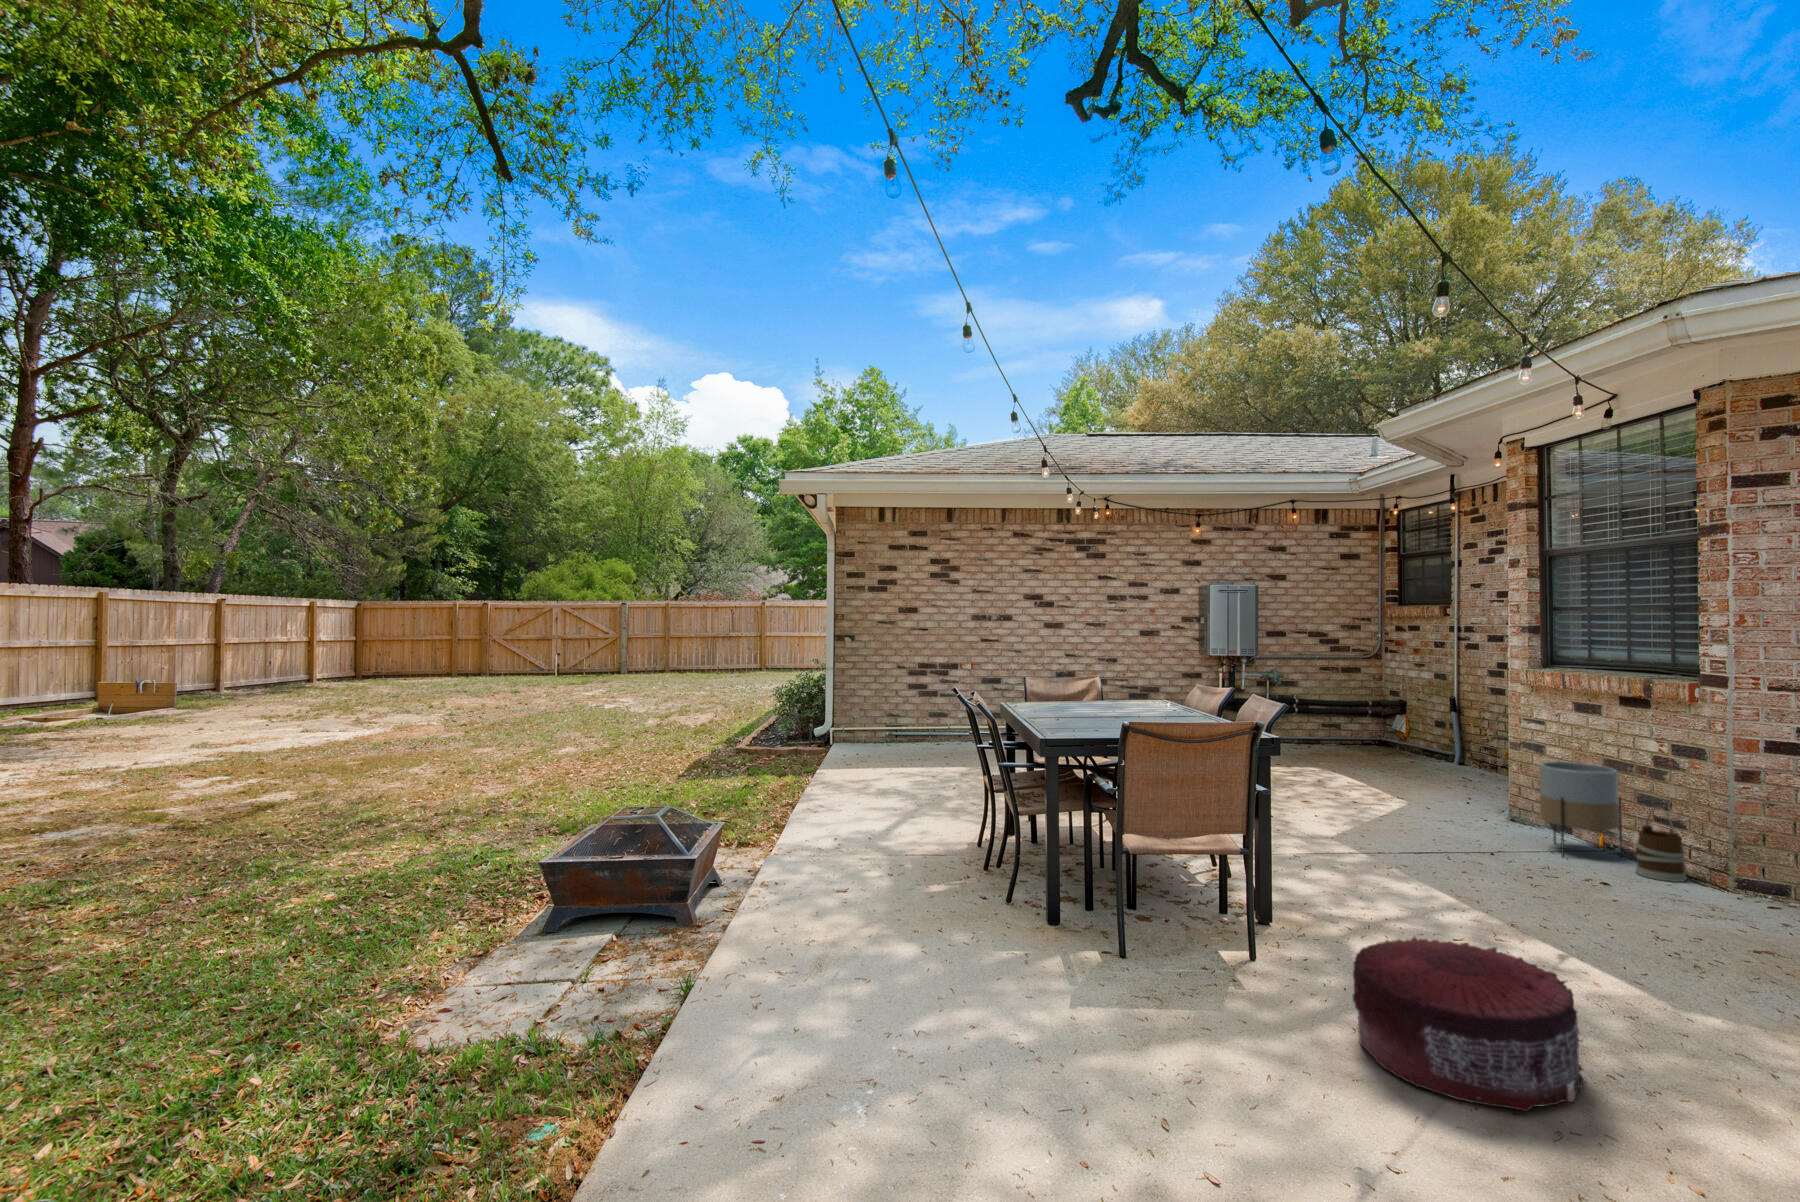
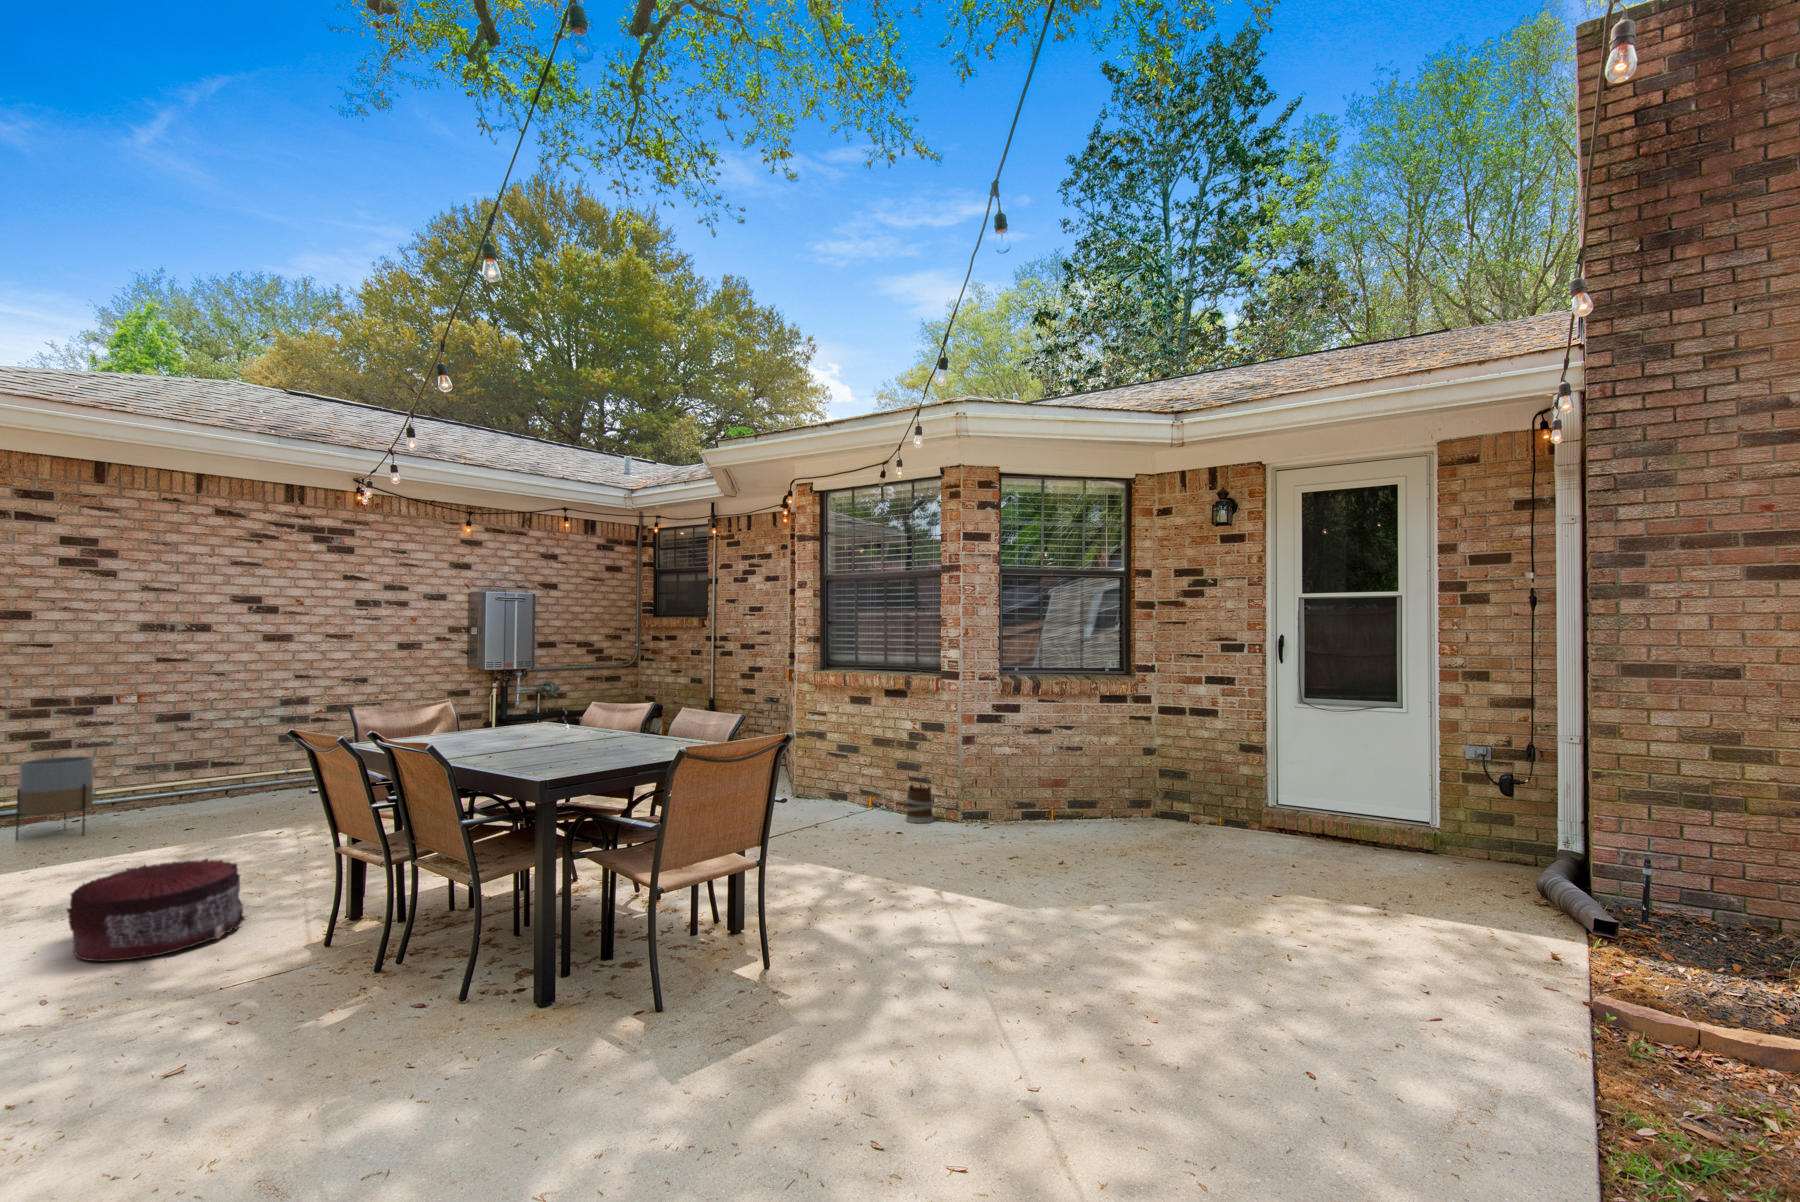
planter: present [1540,762,1622,856] -> present [16,756,93,840]
pouf: present [1353,937,1584,1111] -> present [67,859,245,962]

